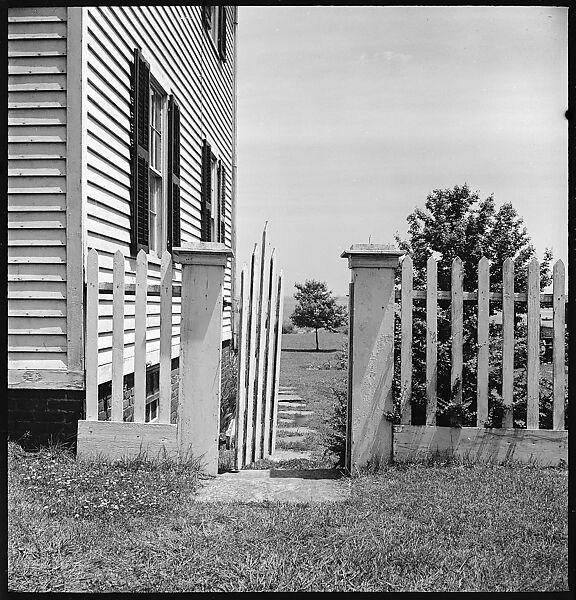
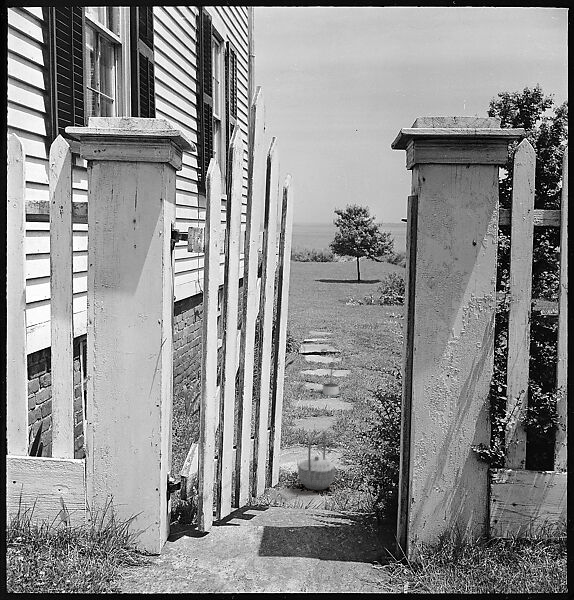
basket: none [285,428,308,464] -> present [298,432,335,490]

